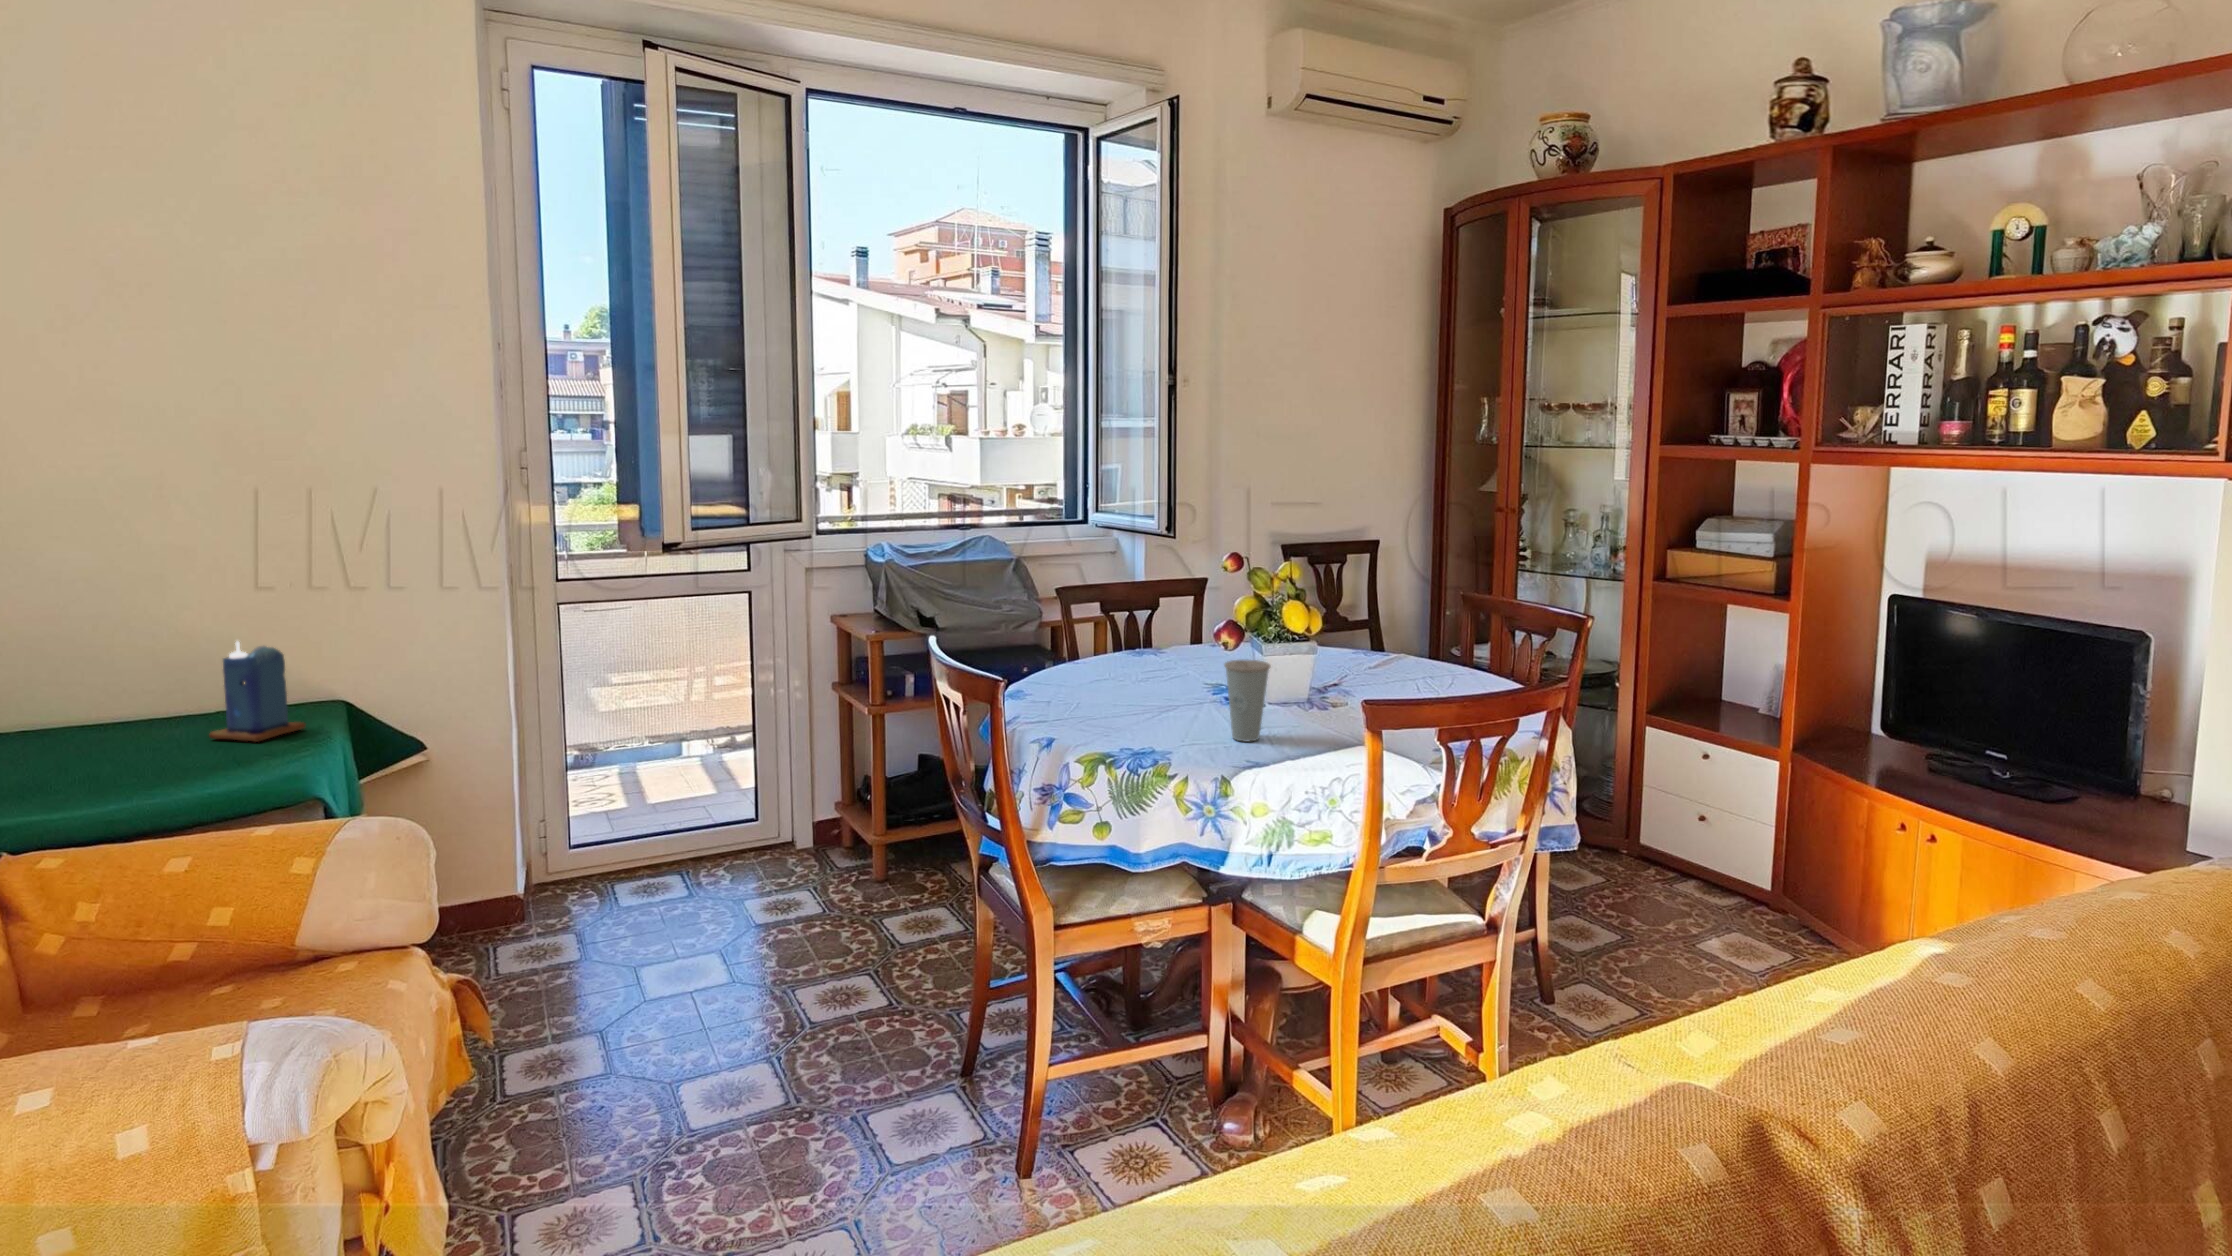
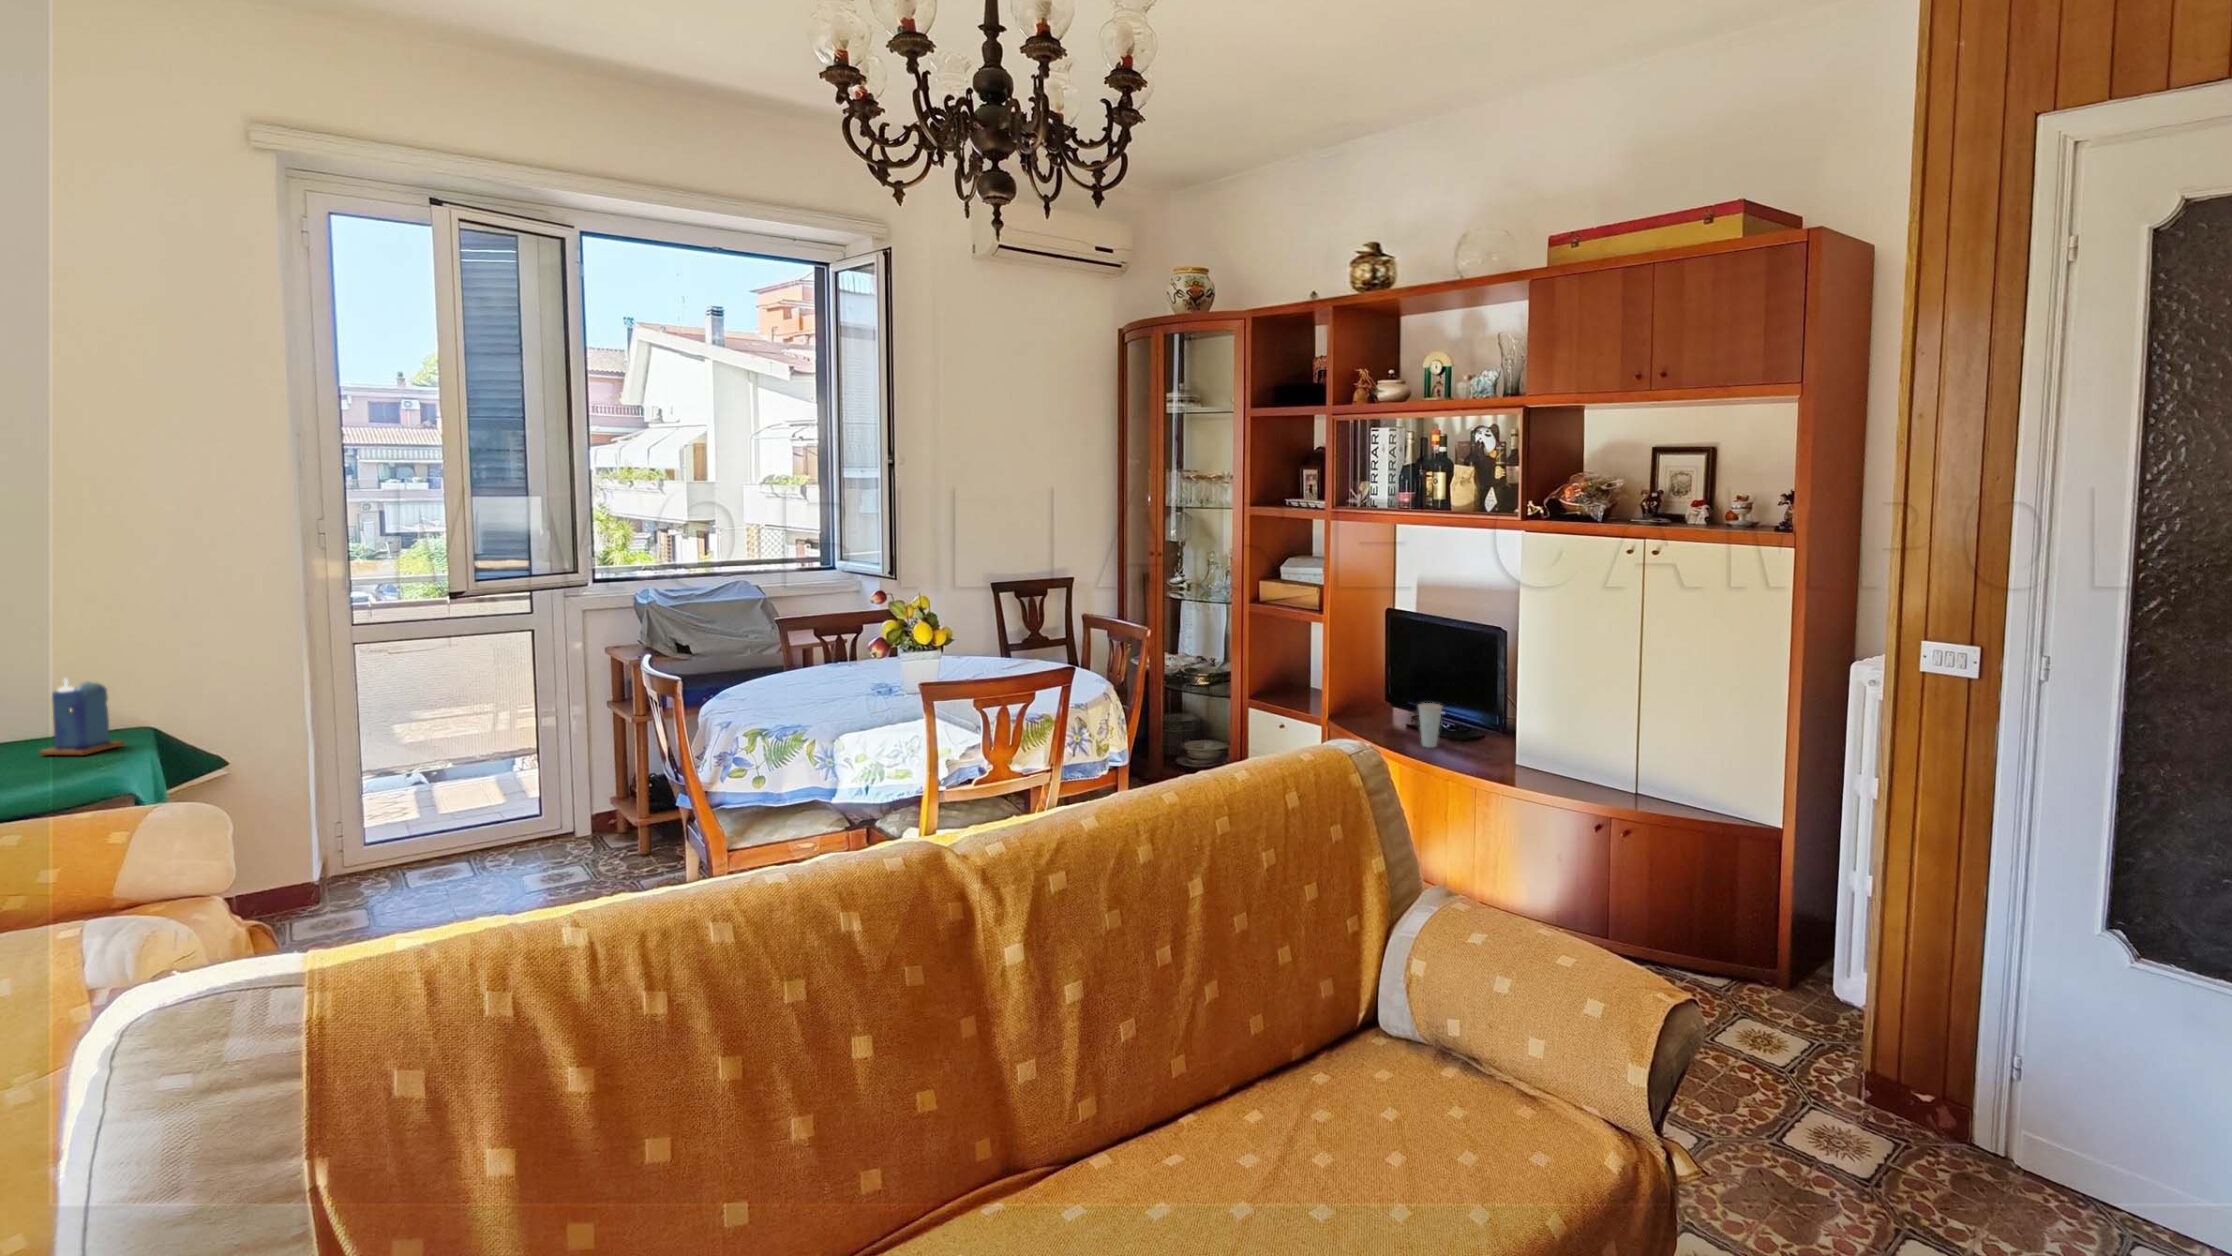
cup: present [1224,660,1270,741] -> present [1418,703,1442,748]

